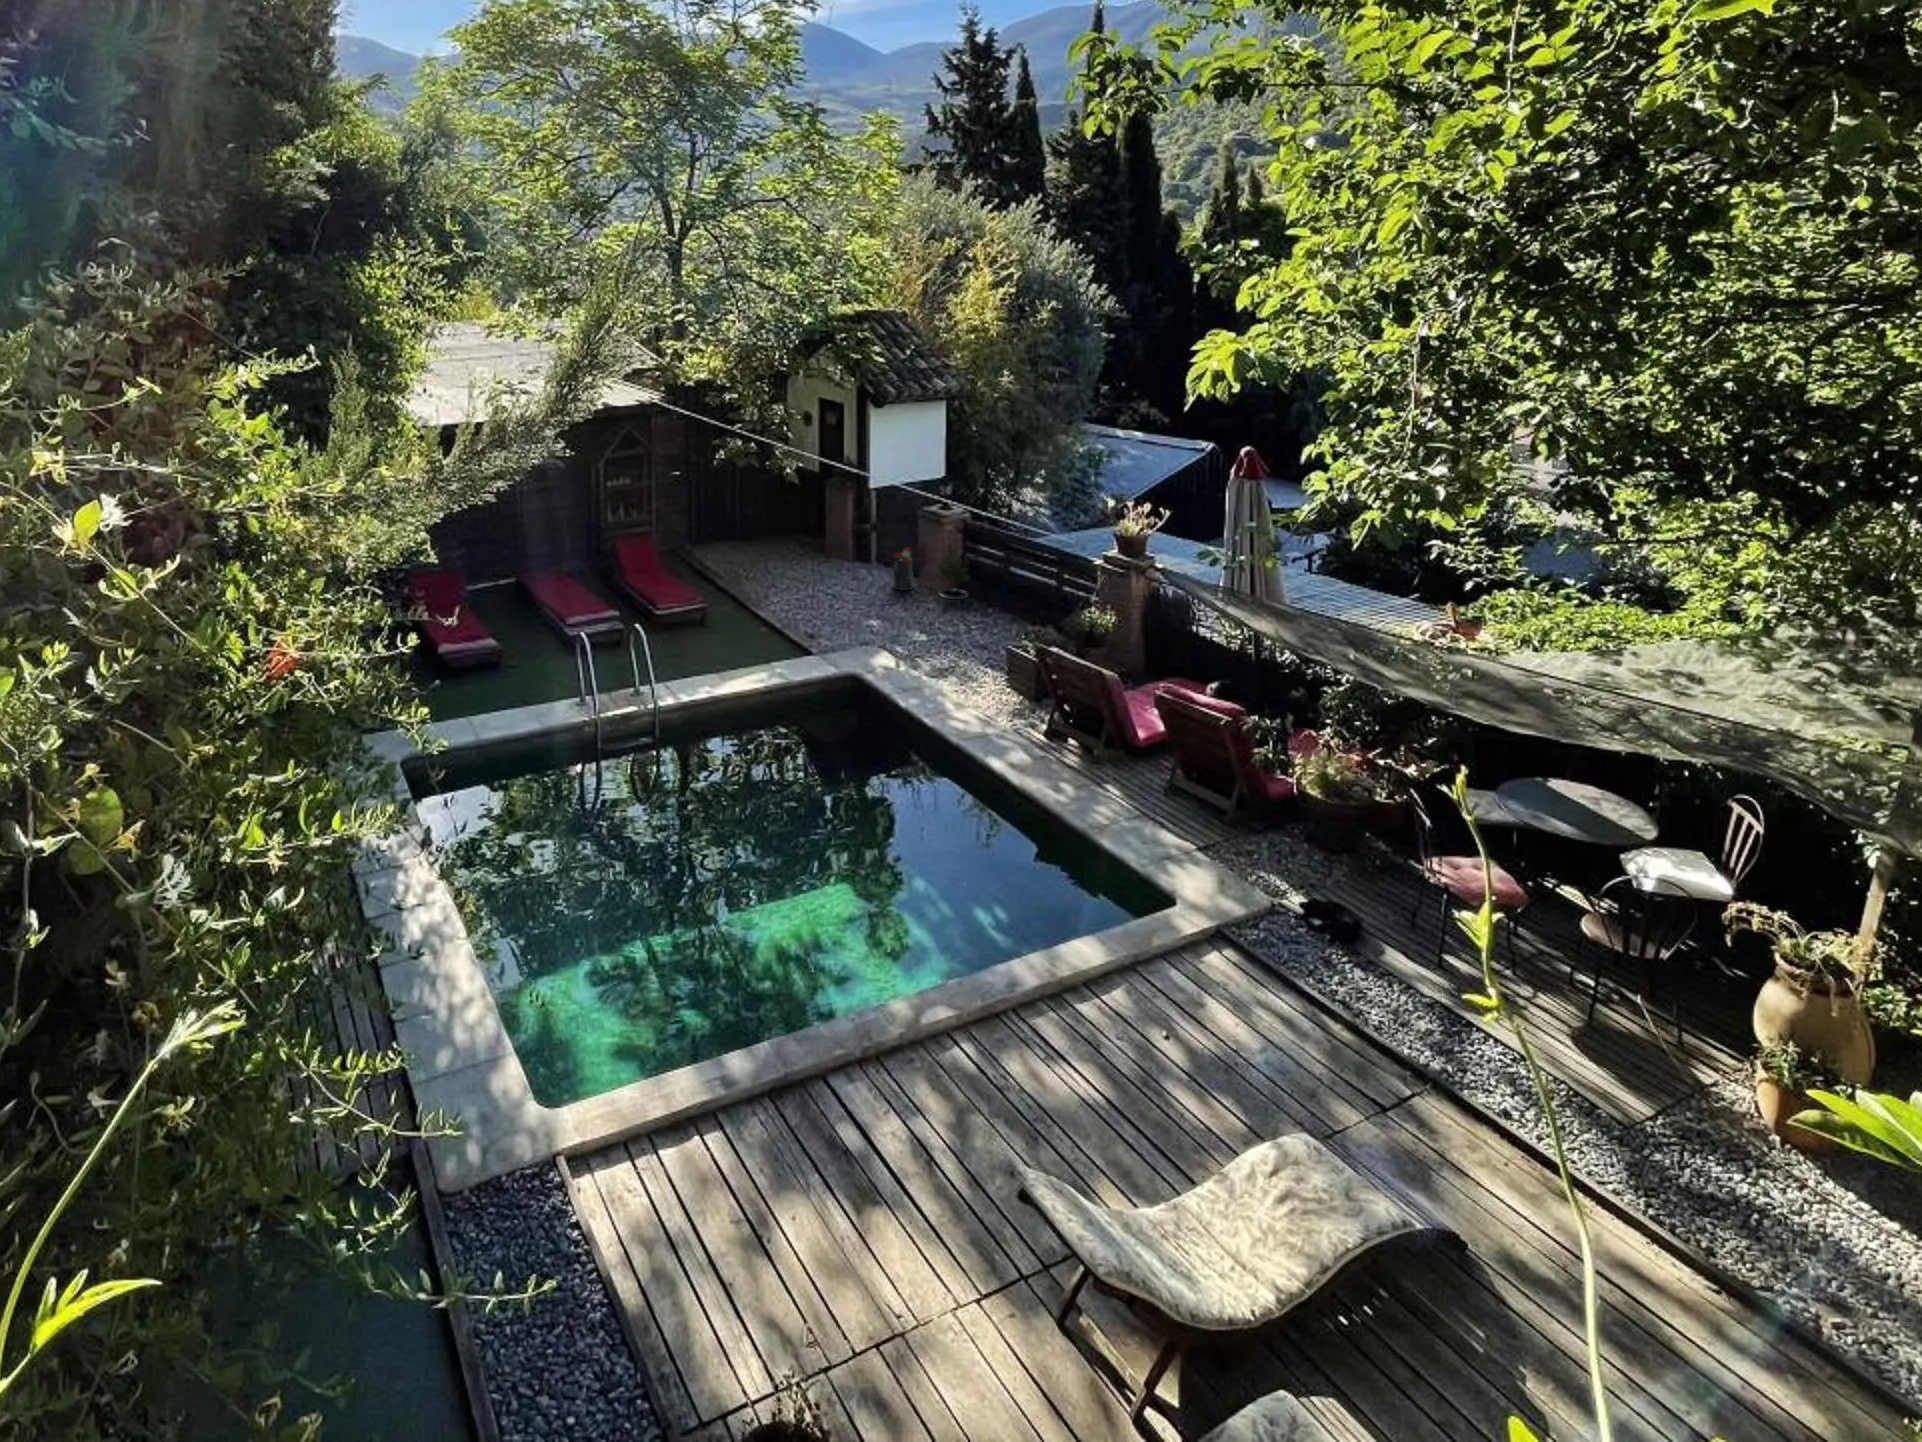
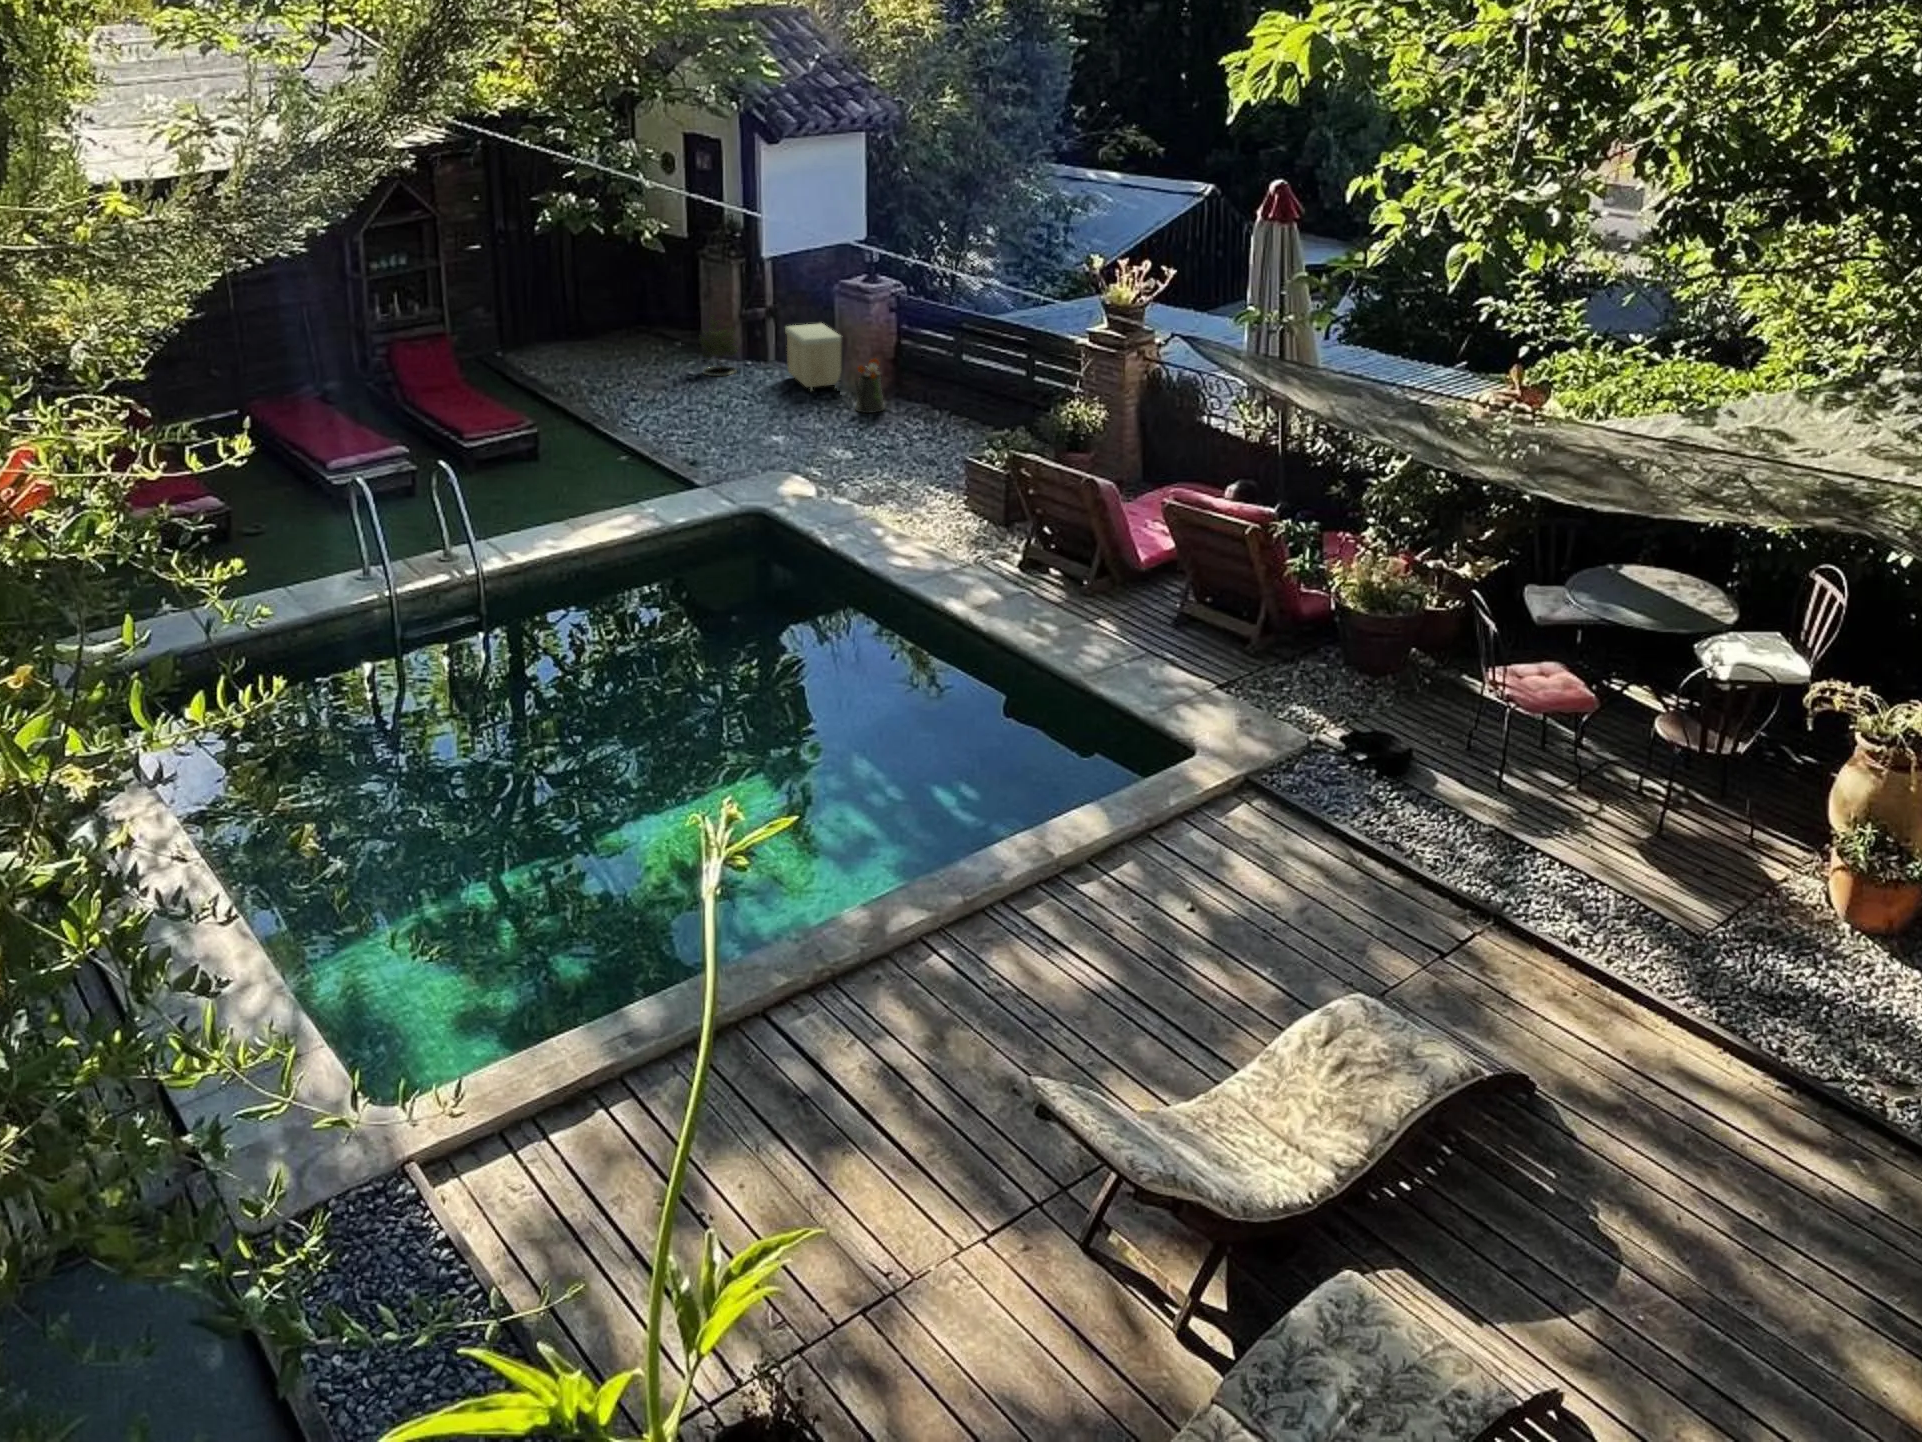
storage bench: none [840,517,885,570] -> present [785,323,841,391]
potted tree: present [936,542,969,599] -> present [701,316,737,376]

